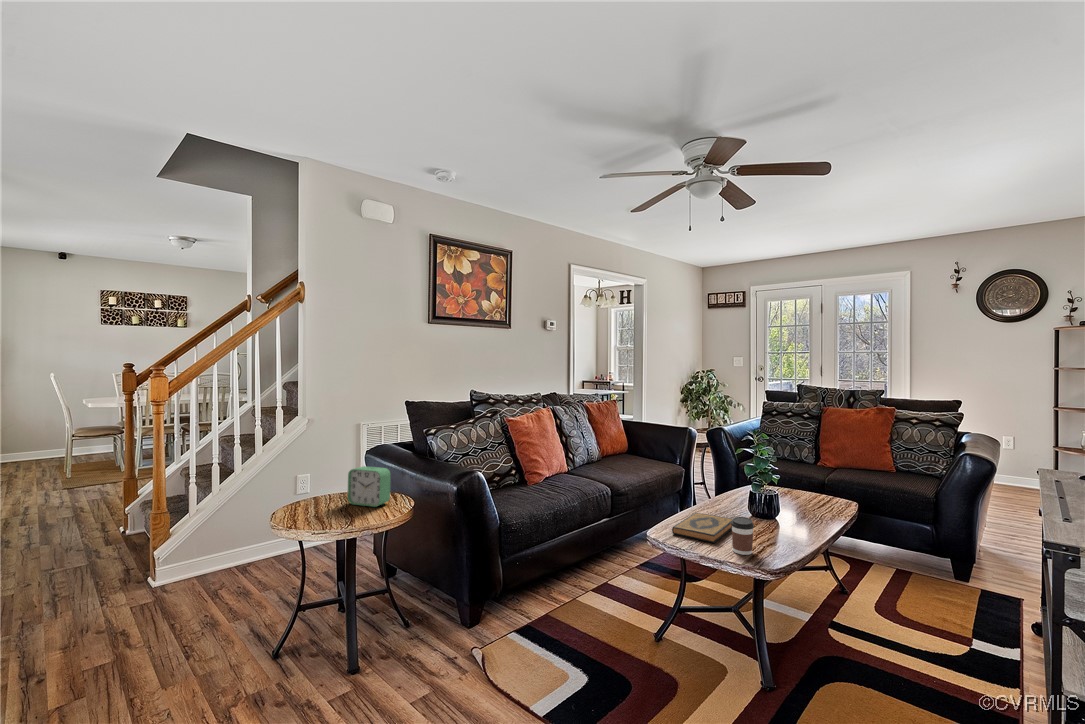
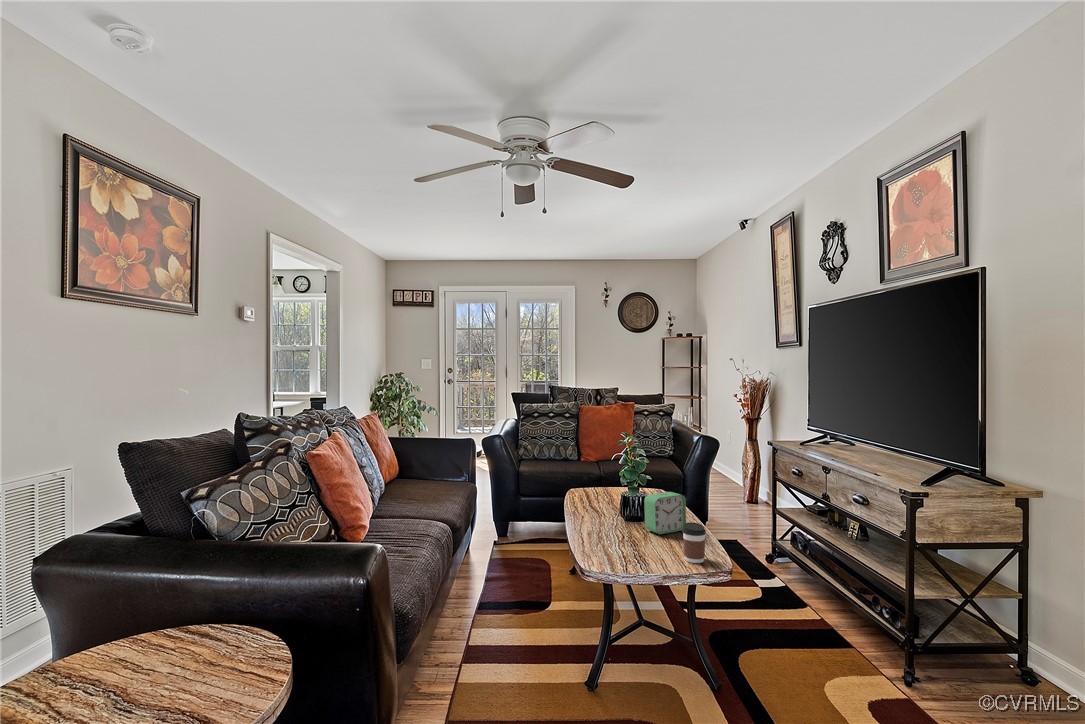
alarm clock: present [347,466,391,507] -> present [644,492,686,534]
hardback book: present [672,513,733,543] -> none [599,528,662,561]

